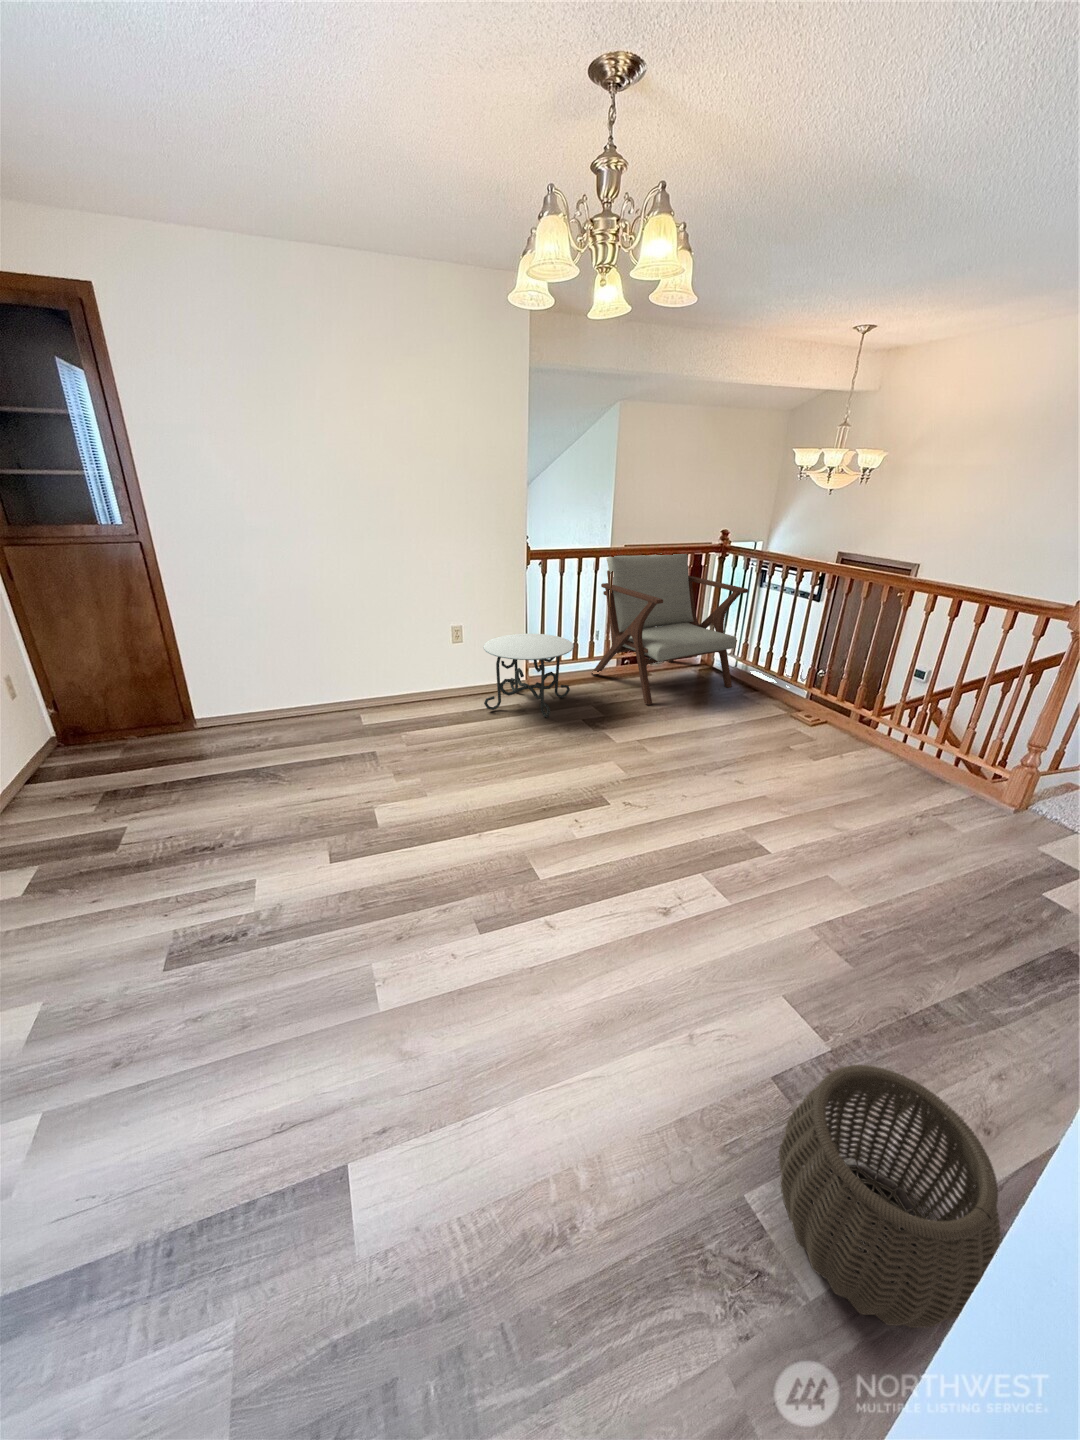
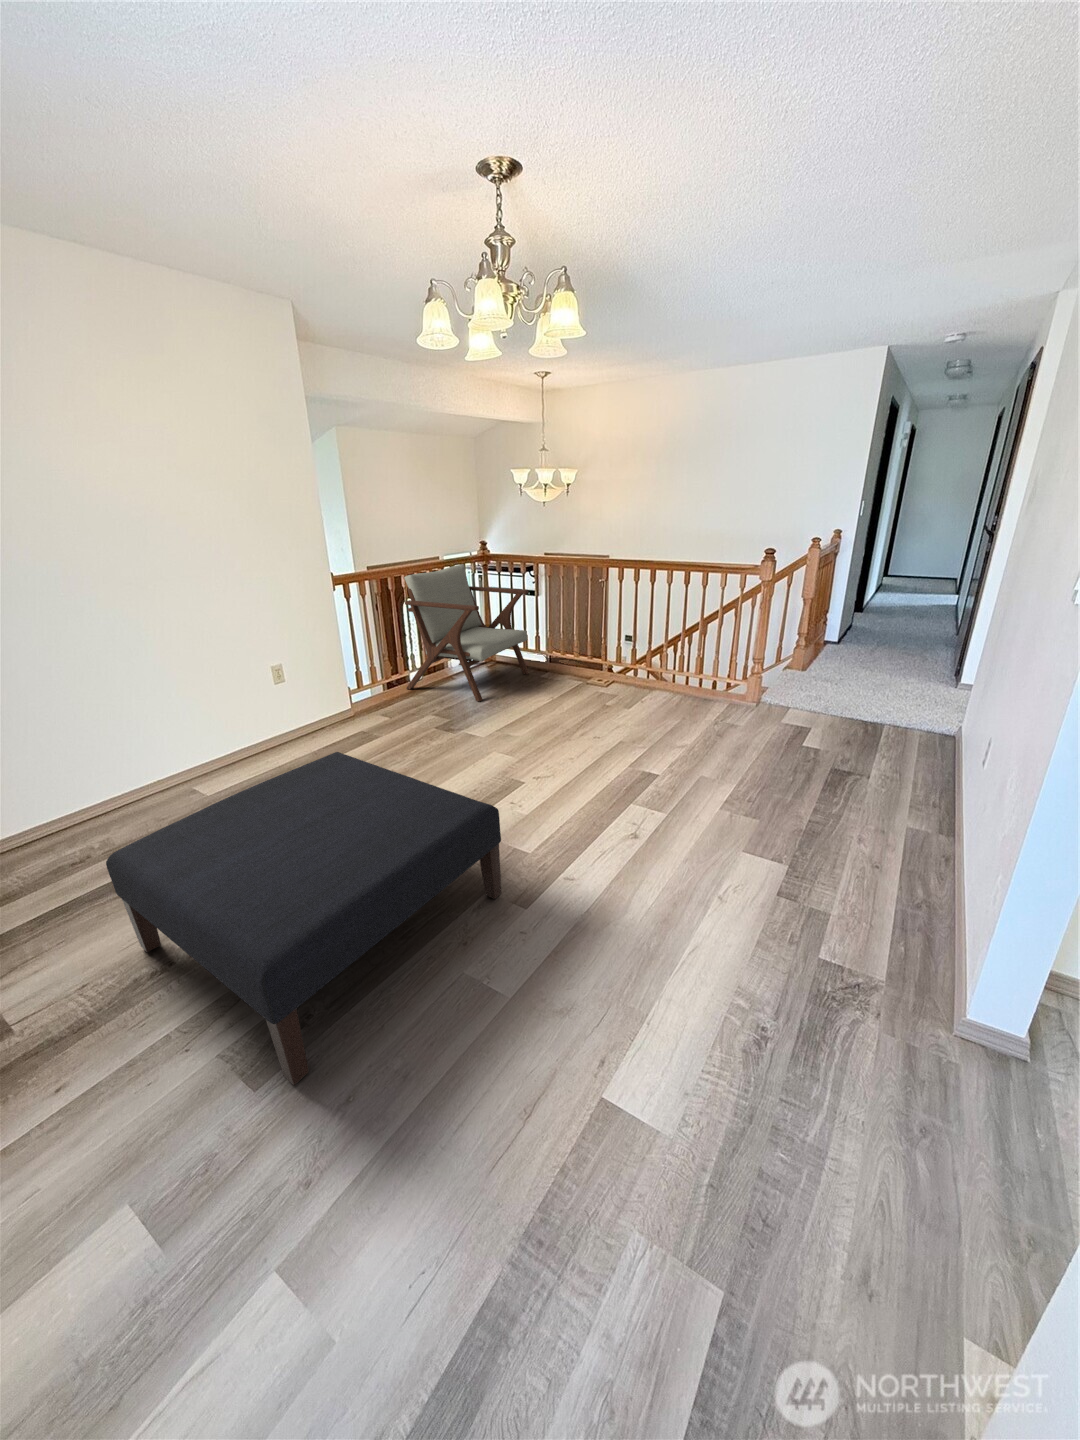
side table: present [483,634,574,717] -> none [318,656,411,741]
ottoman: none [153,717,472,982] -> present [106,752,501,1085]
woven basket: present [779,1065,1001,1328] -> none [822,839,953,971]

